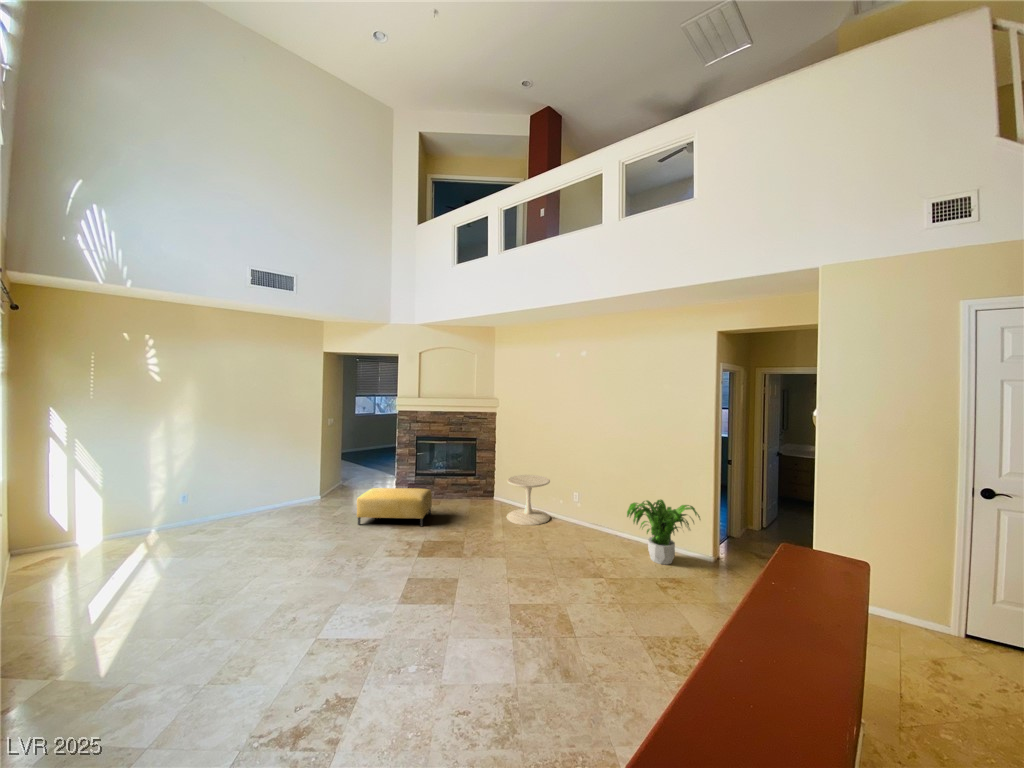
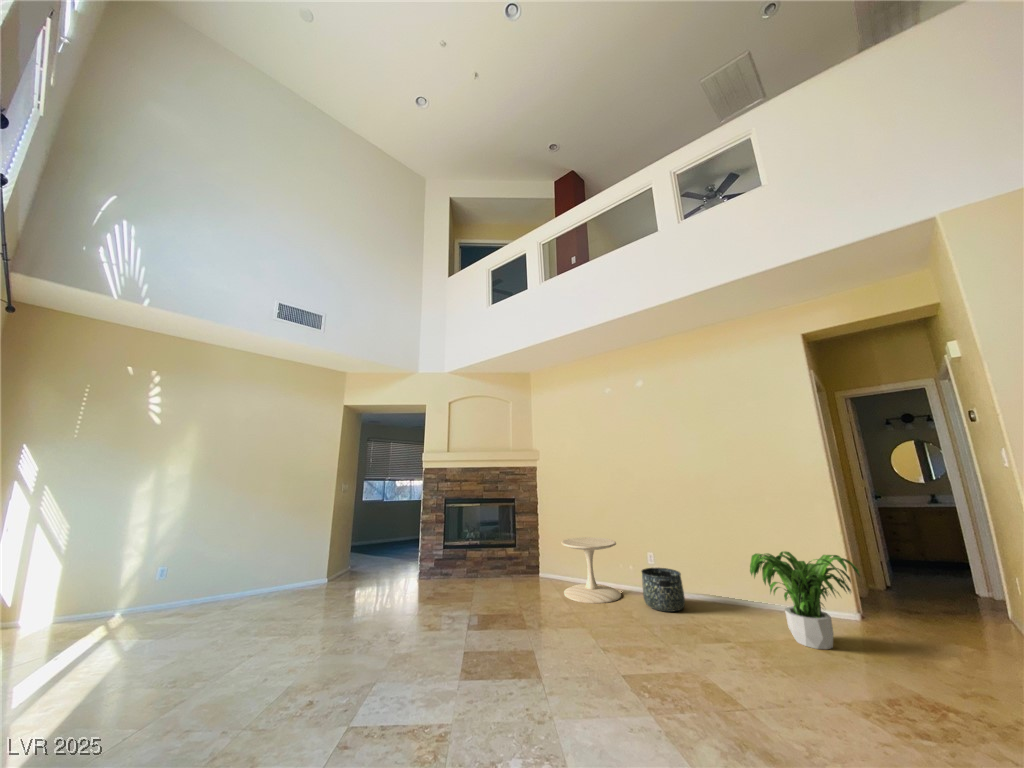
ottoman: present [357,488,432,526] -> none [372,558,467,609]
basket: none [563,502,592,534] -> present [642,568,685,612]

